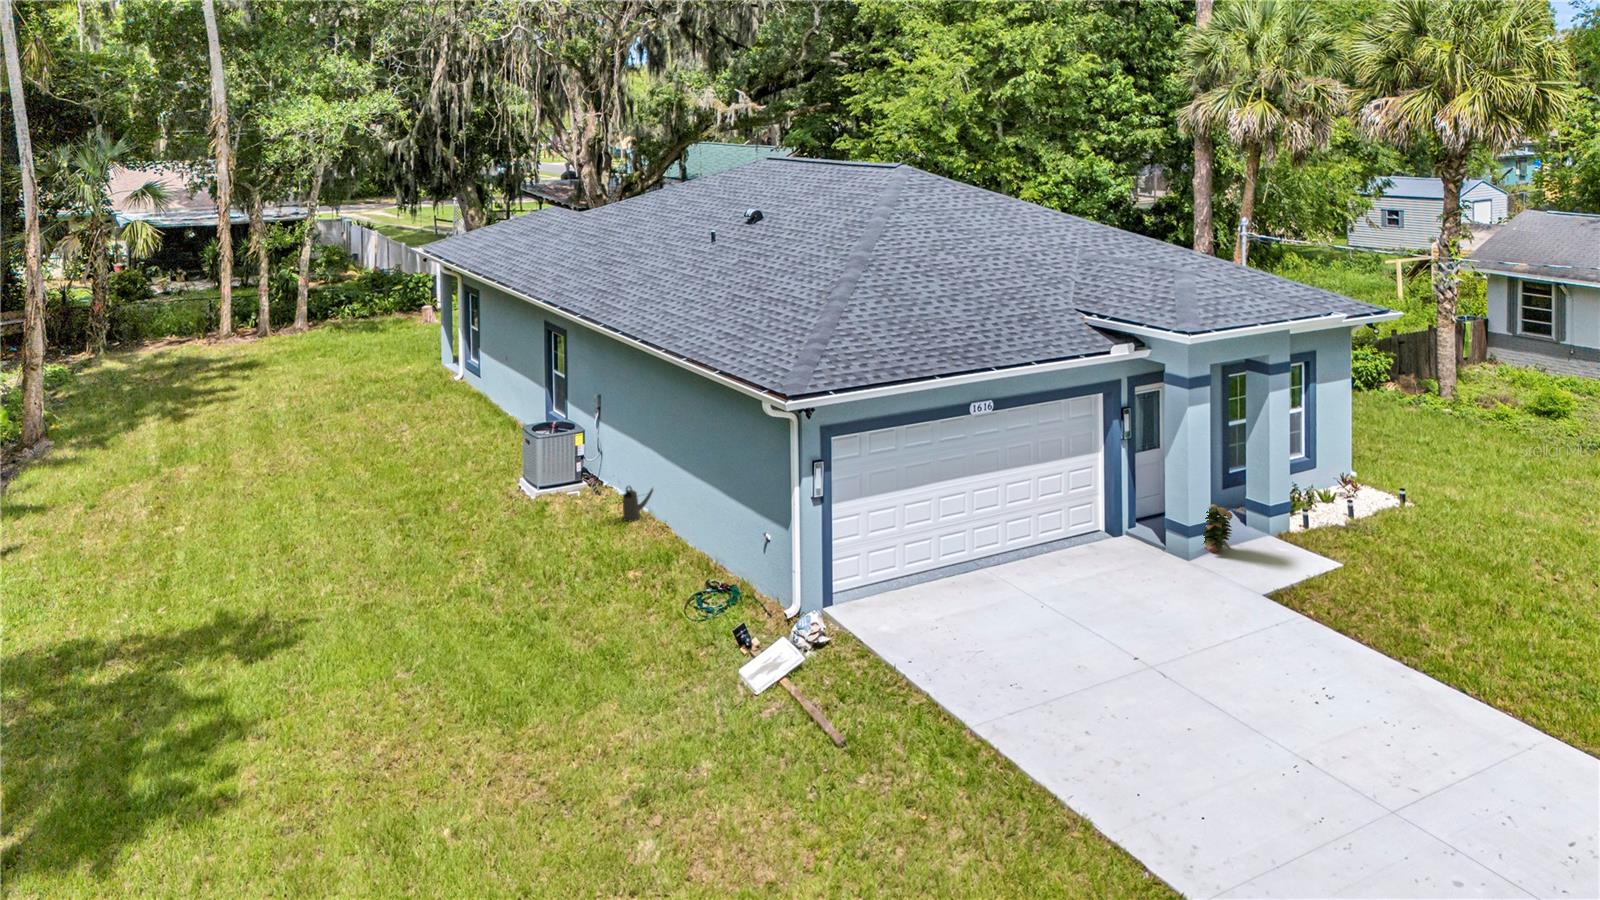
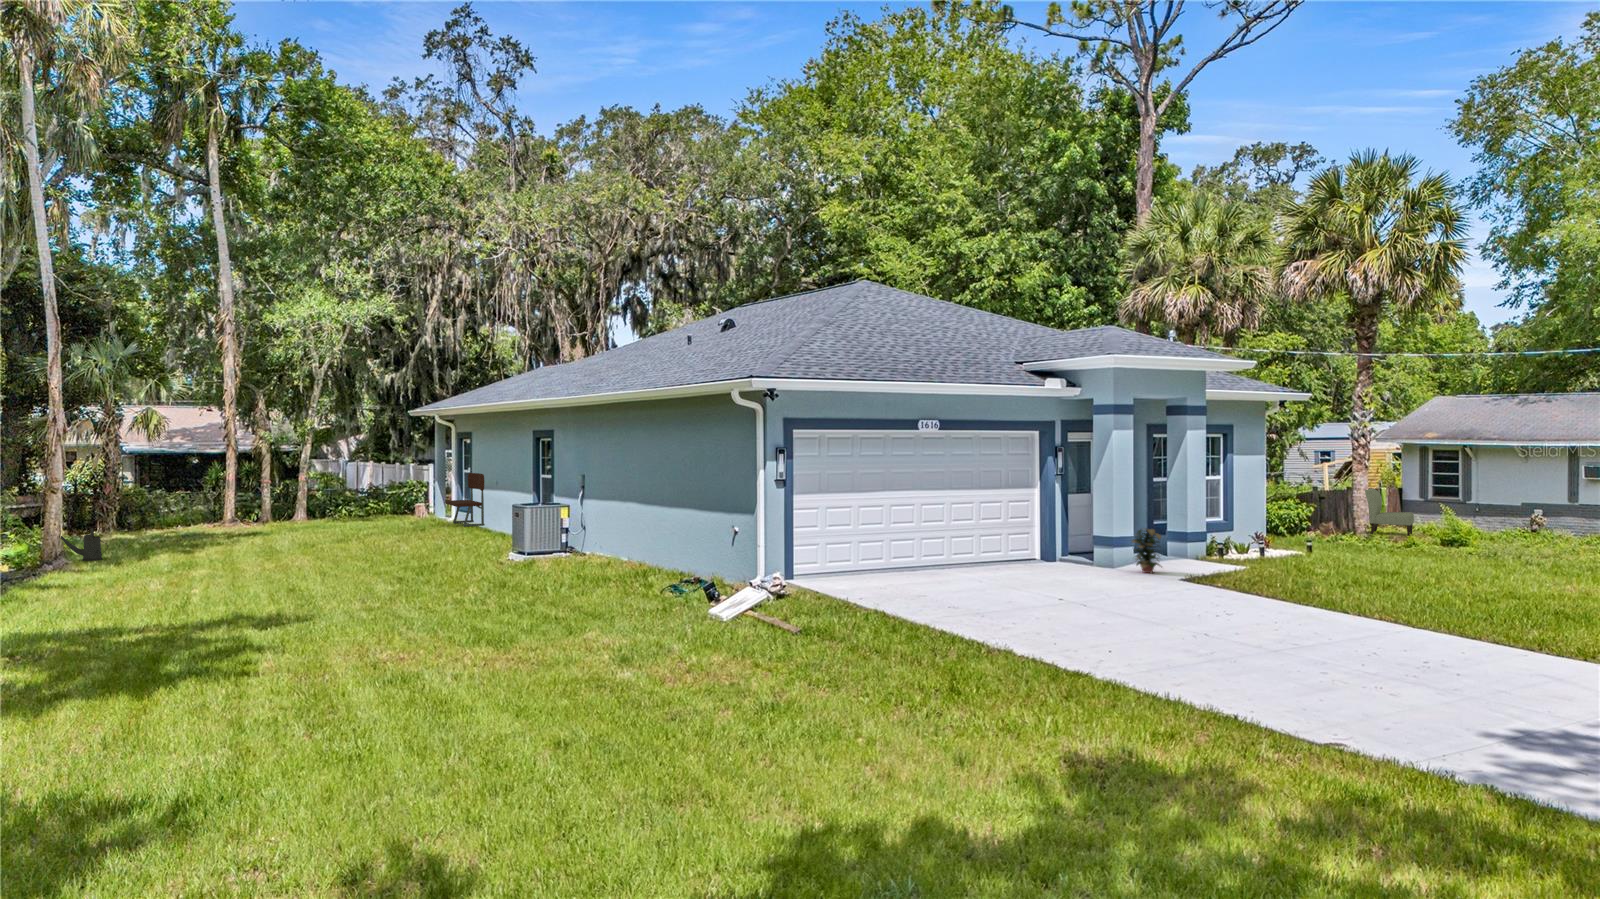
bench: none [451,343,495,408] -> present [446,473,485,527]
chair: none [1453,372,1505,431] -> present [1365,489,1414,536]
watering can: present [622,486,653,521] -> present [59,528,108,561]

